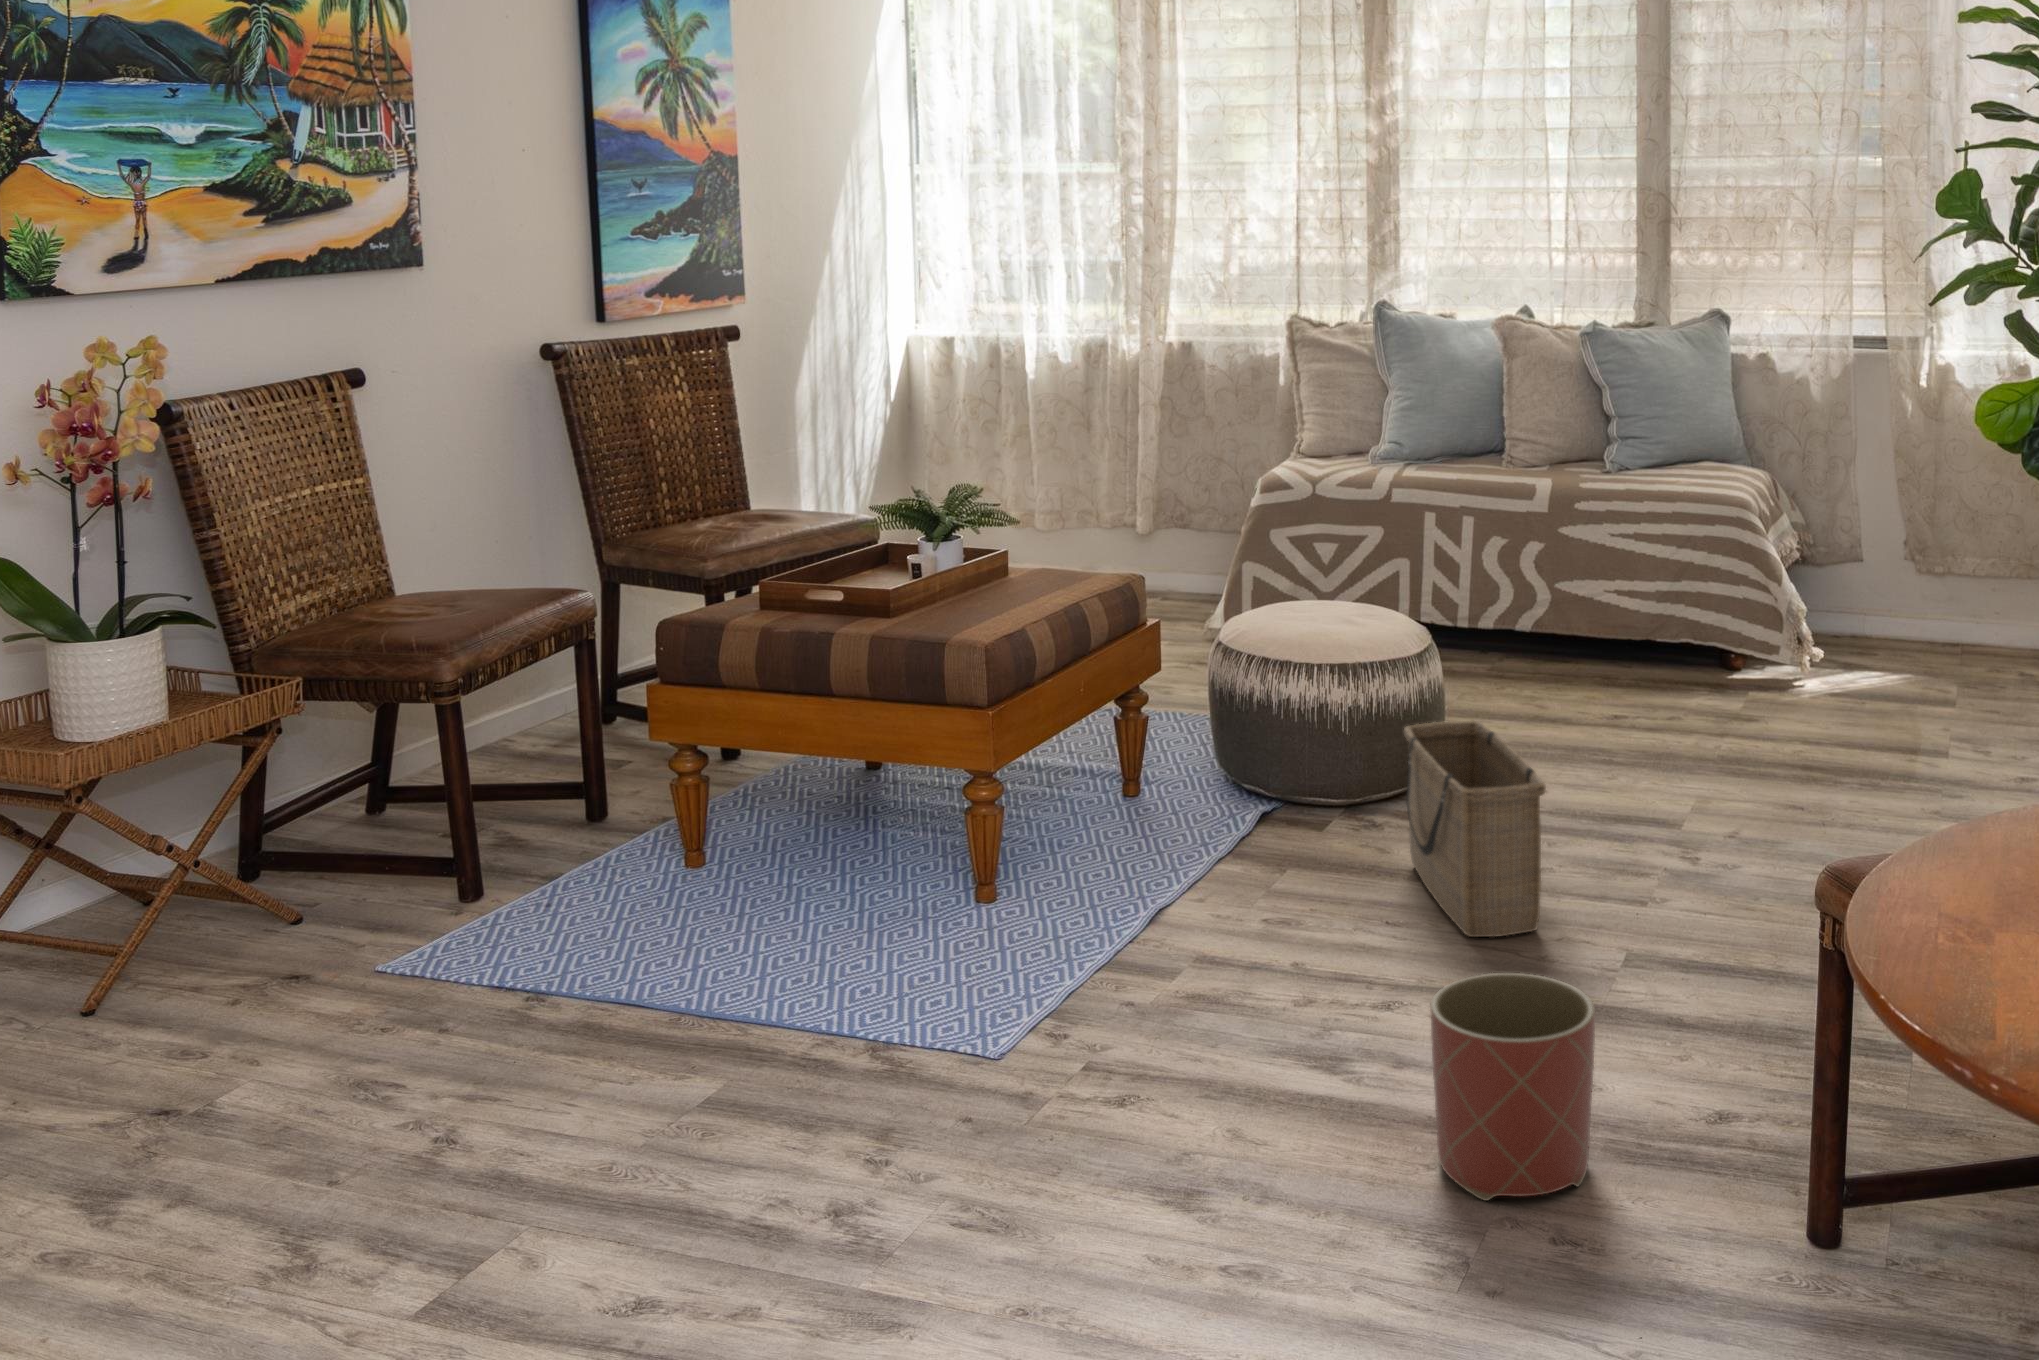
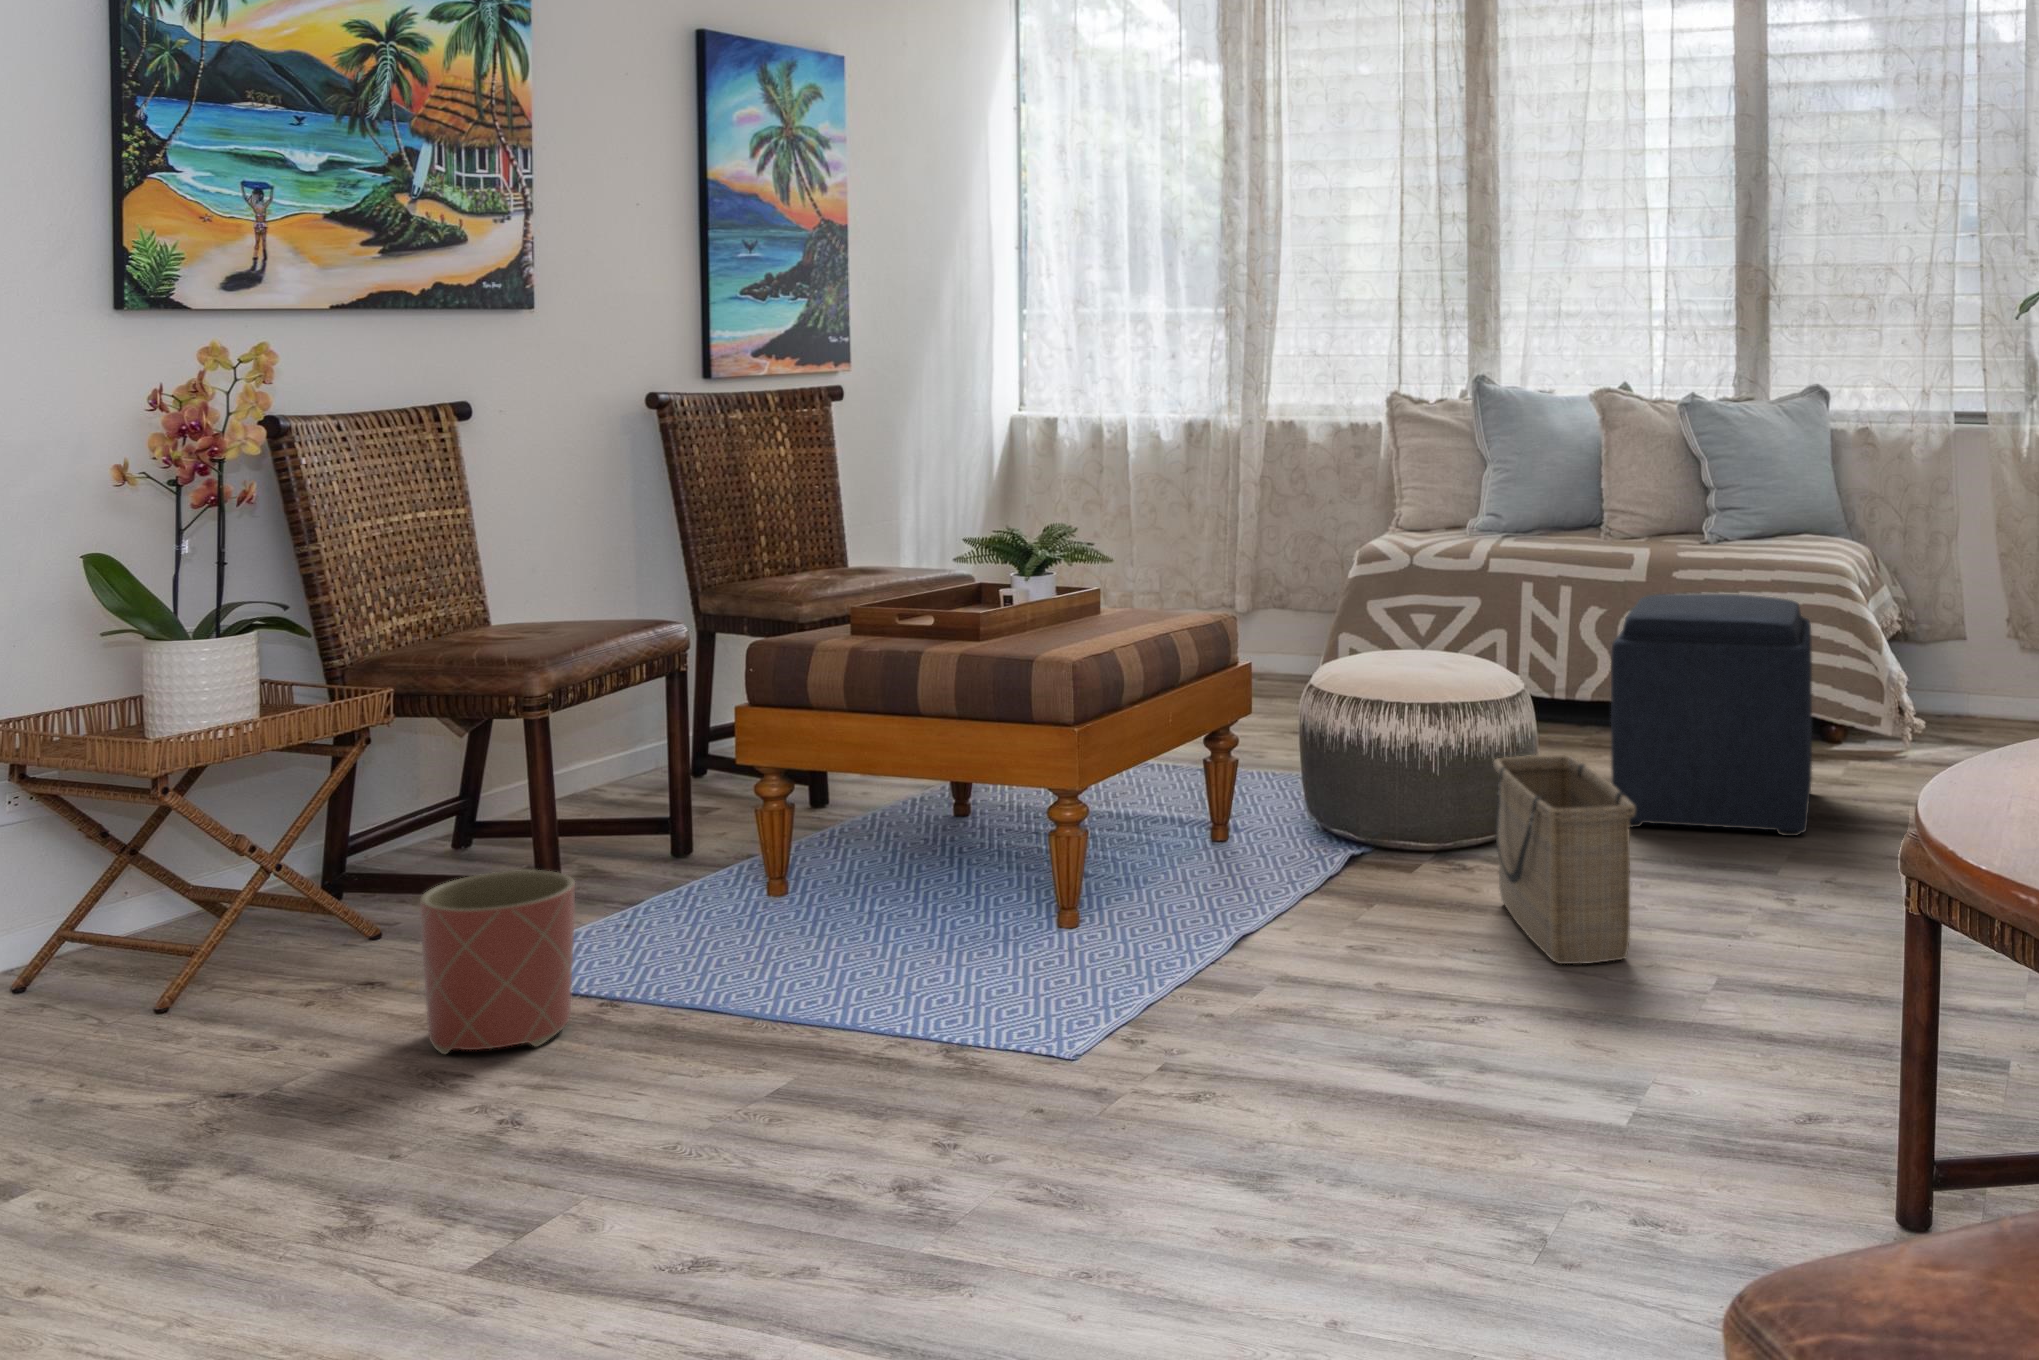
ottoman: none [1517,538,1713,782] -> present [1611,594,1812,836]
planter: present [1430,973,1595,1201] -> present [420,870,575,1054]

